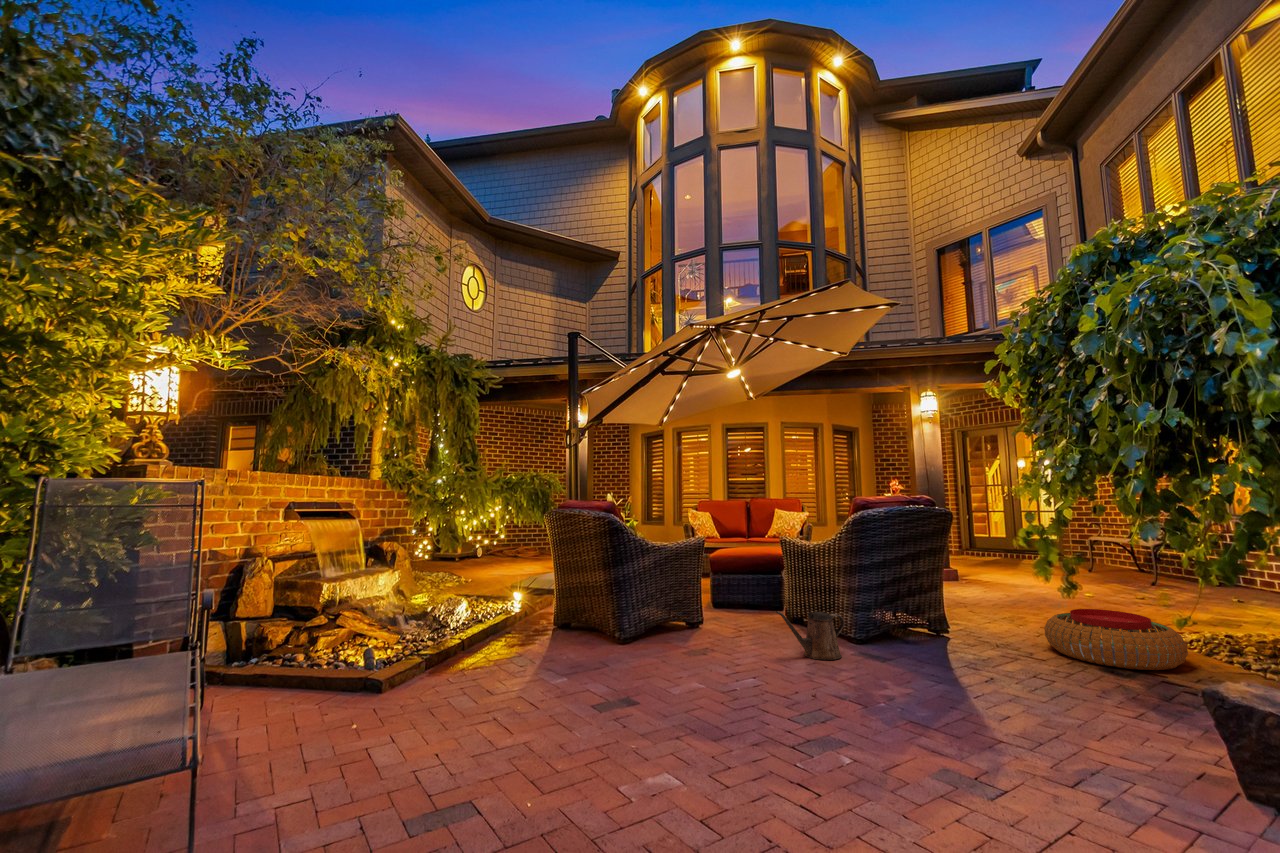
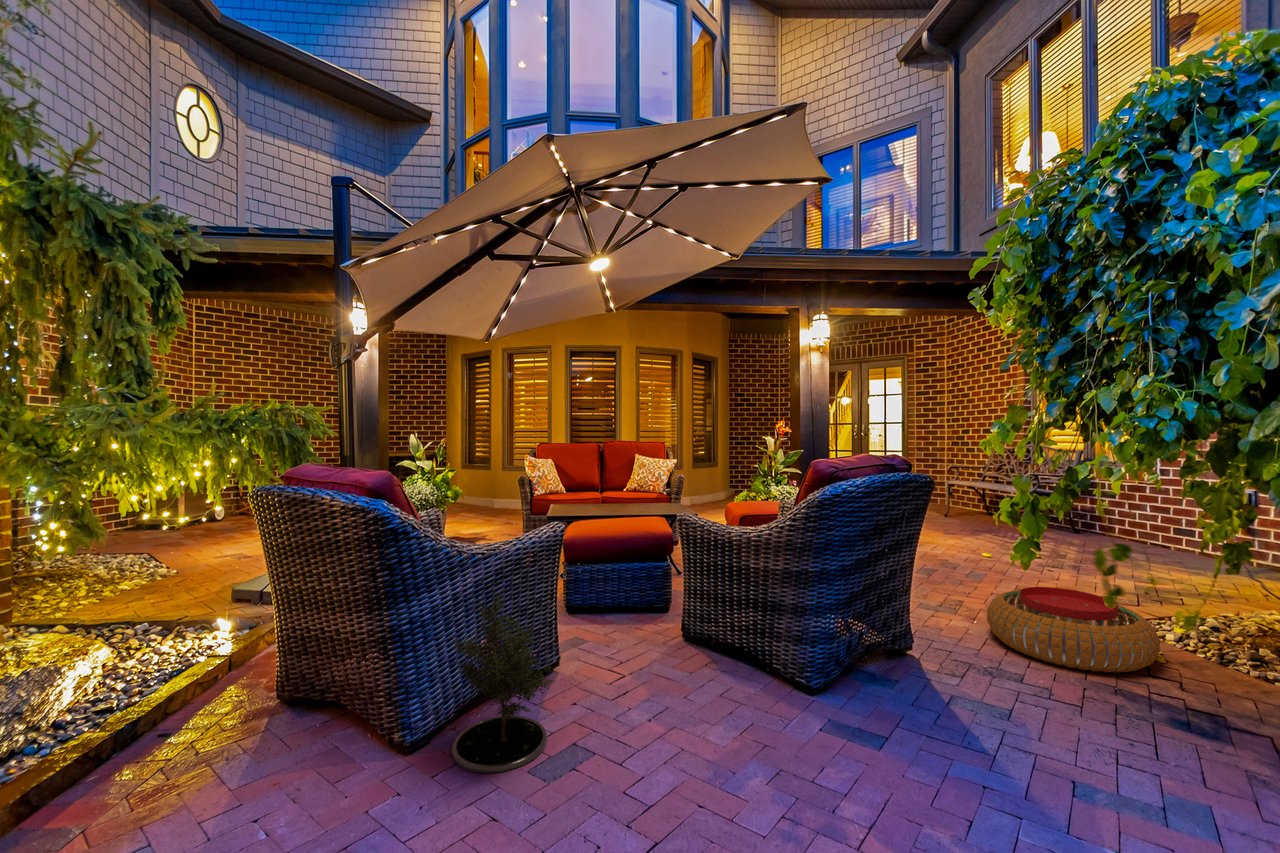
potted tree: none [645,563,702,666] -> present [450,584,555,773]
watering can: present [776,611,844,660] -> none [678,631,768,710]

